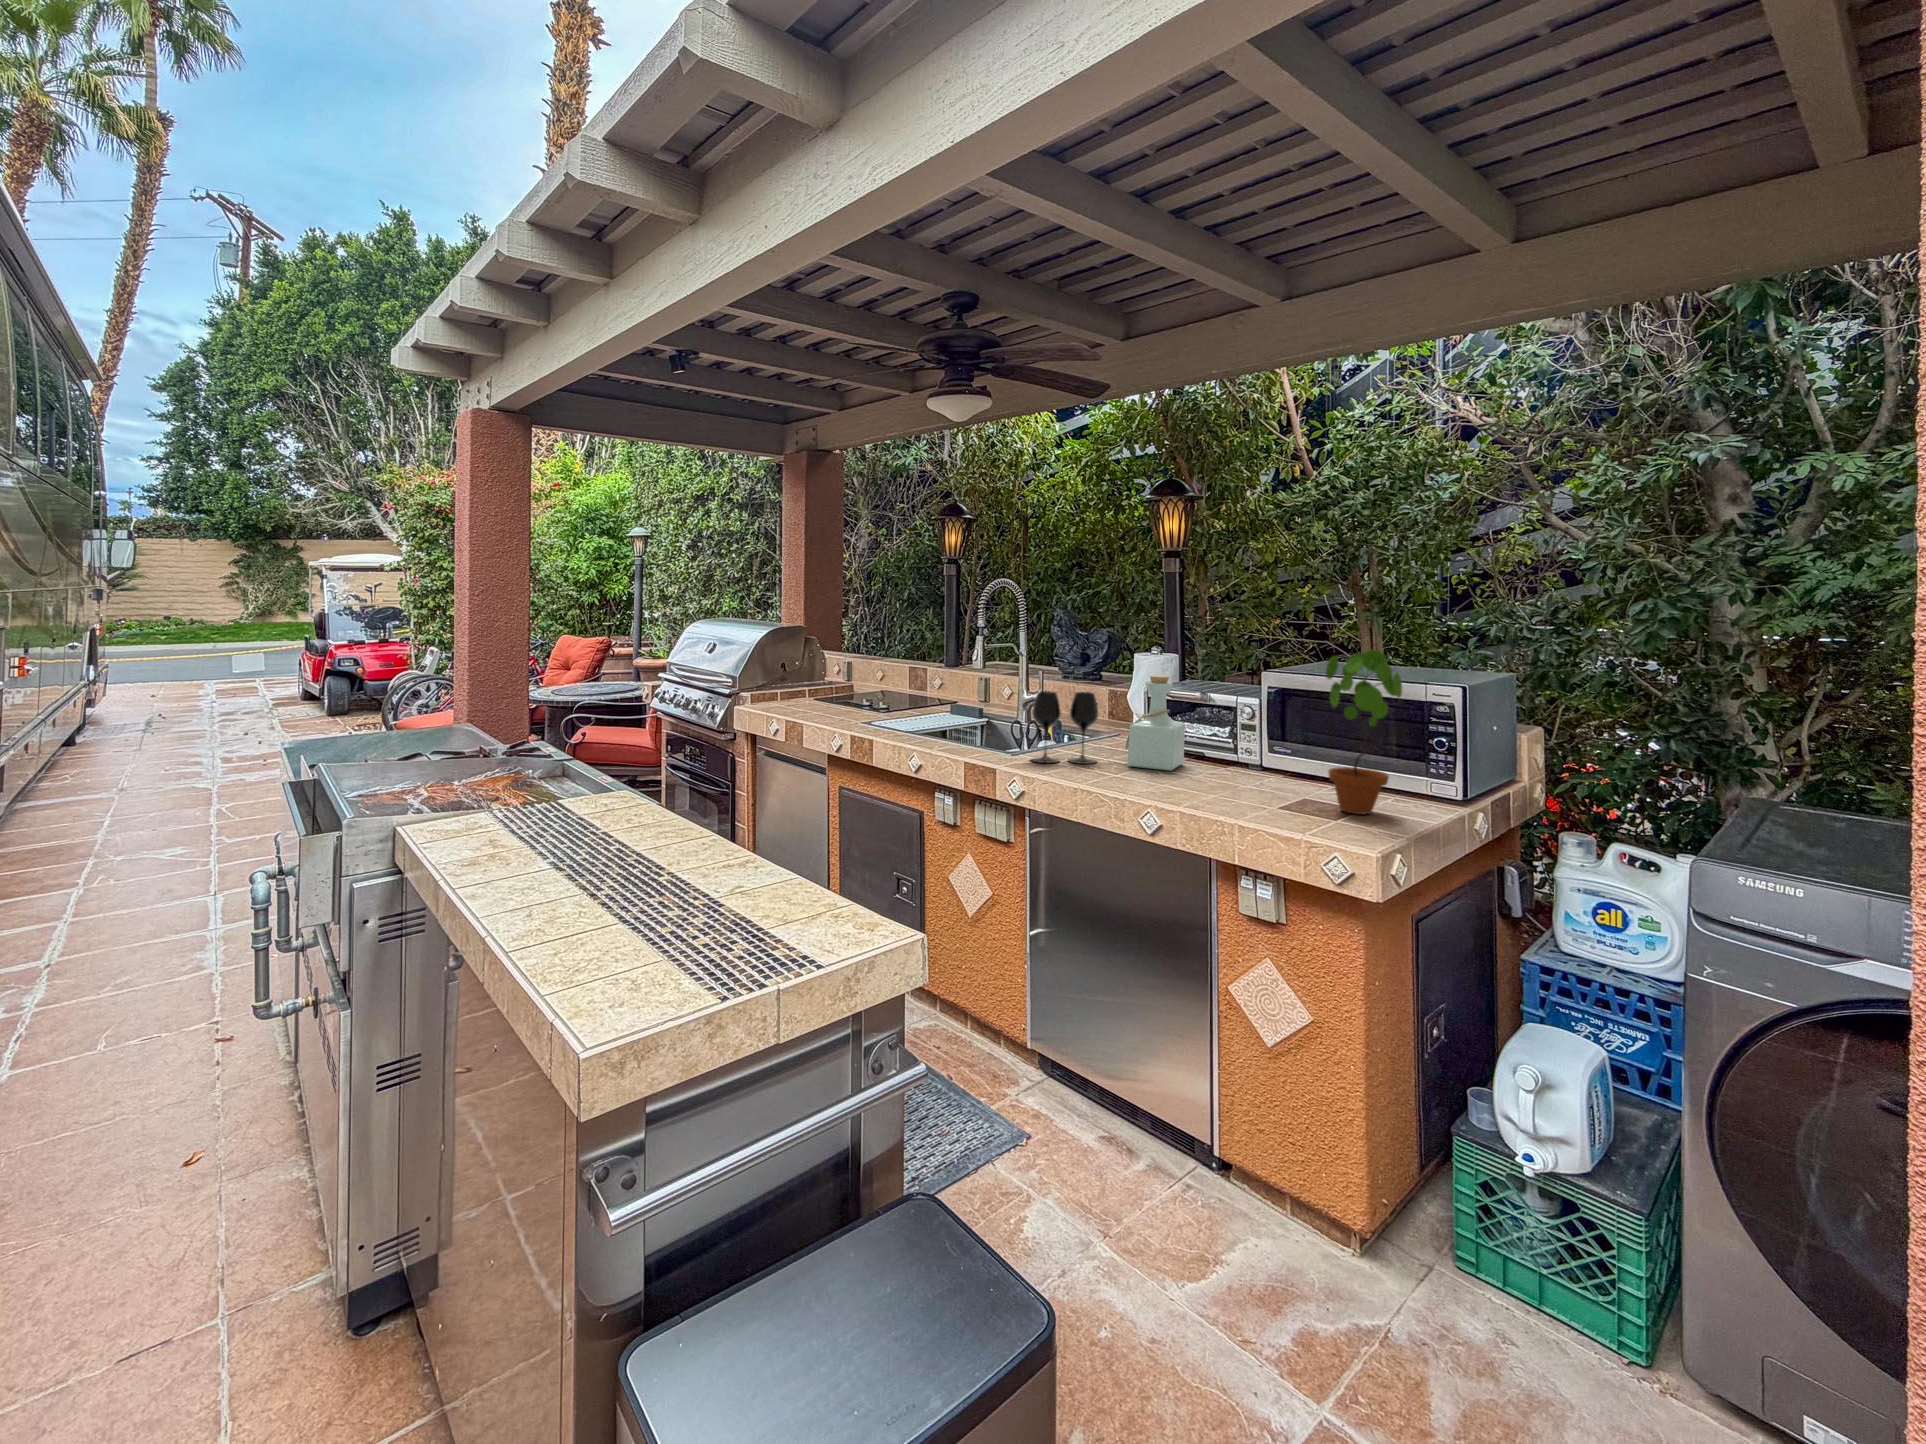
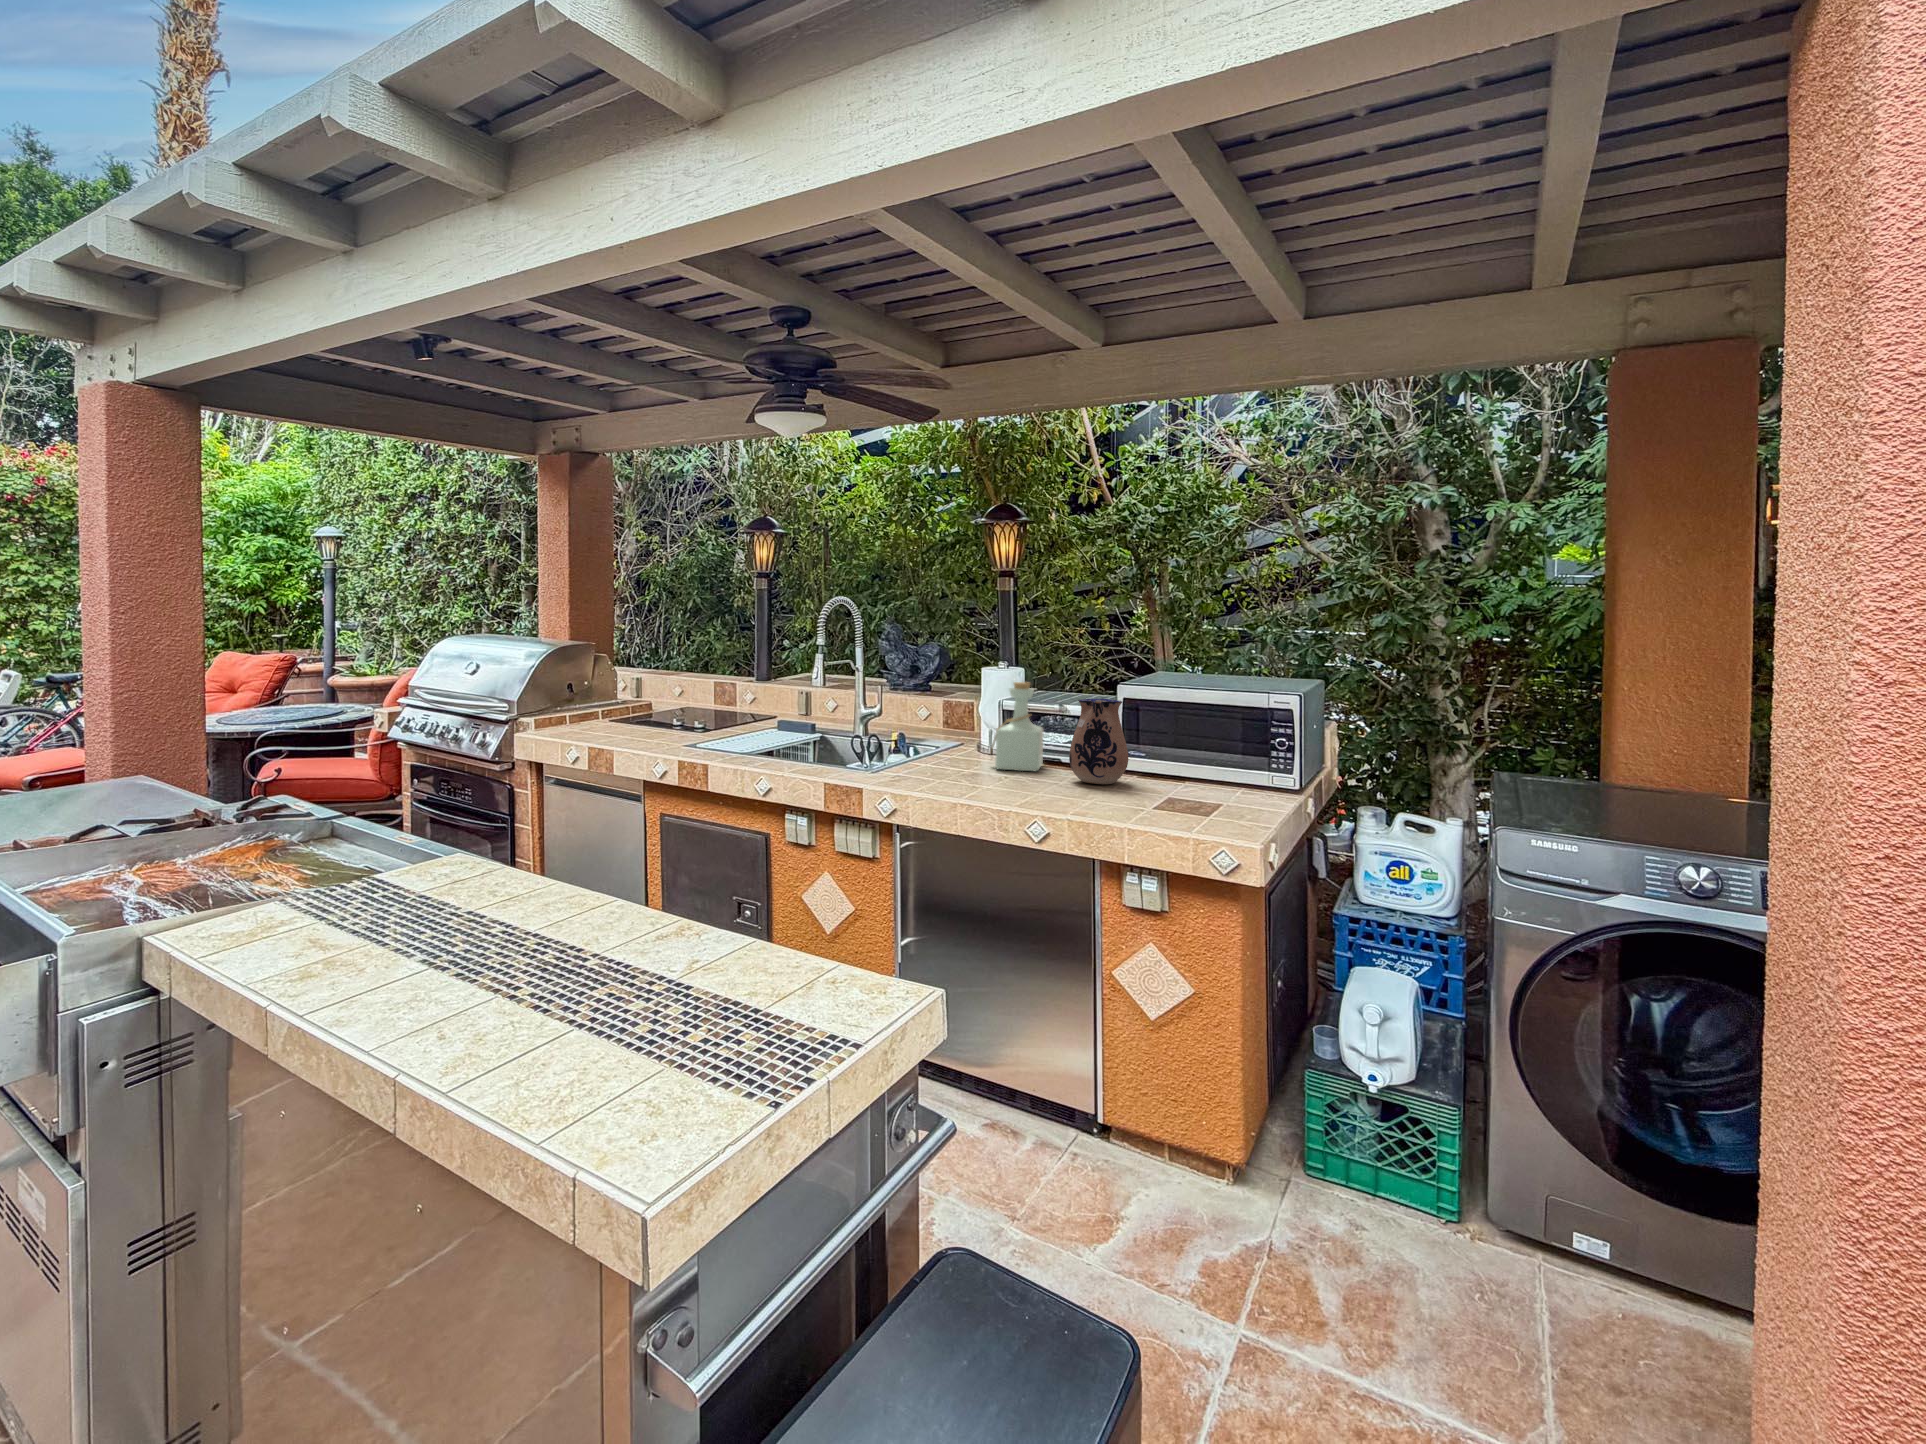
potted plant: present [1326,650,1402,814] -> none [1188,654,1252,798]
wine glass: present [1031,691,1098,764] -> none [900,699,965,770]
ceramic pitcher: none [1197,696,1263,790] -> present [1069,699,1128,784]

